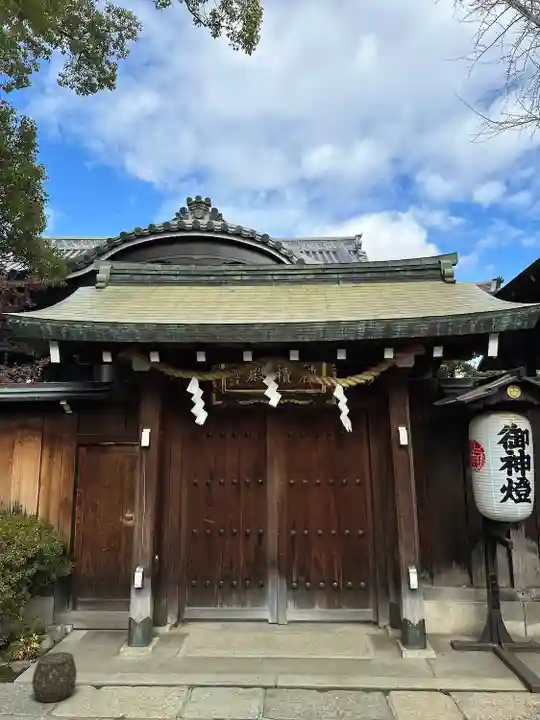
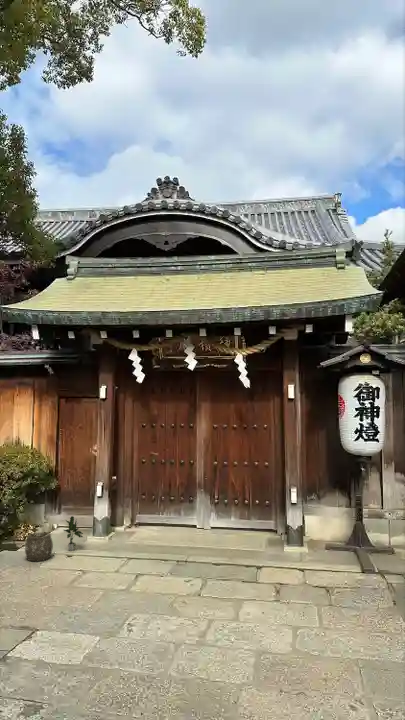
potted plant: none [90,623,122,677] -> present [64,516,83,551]

